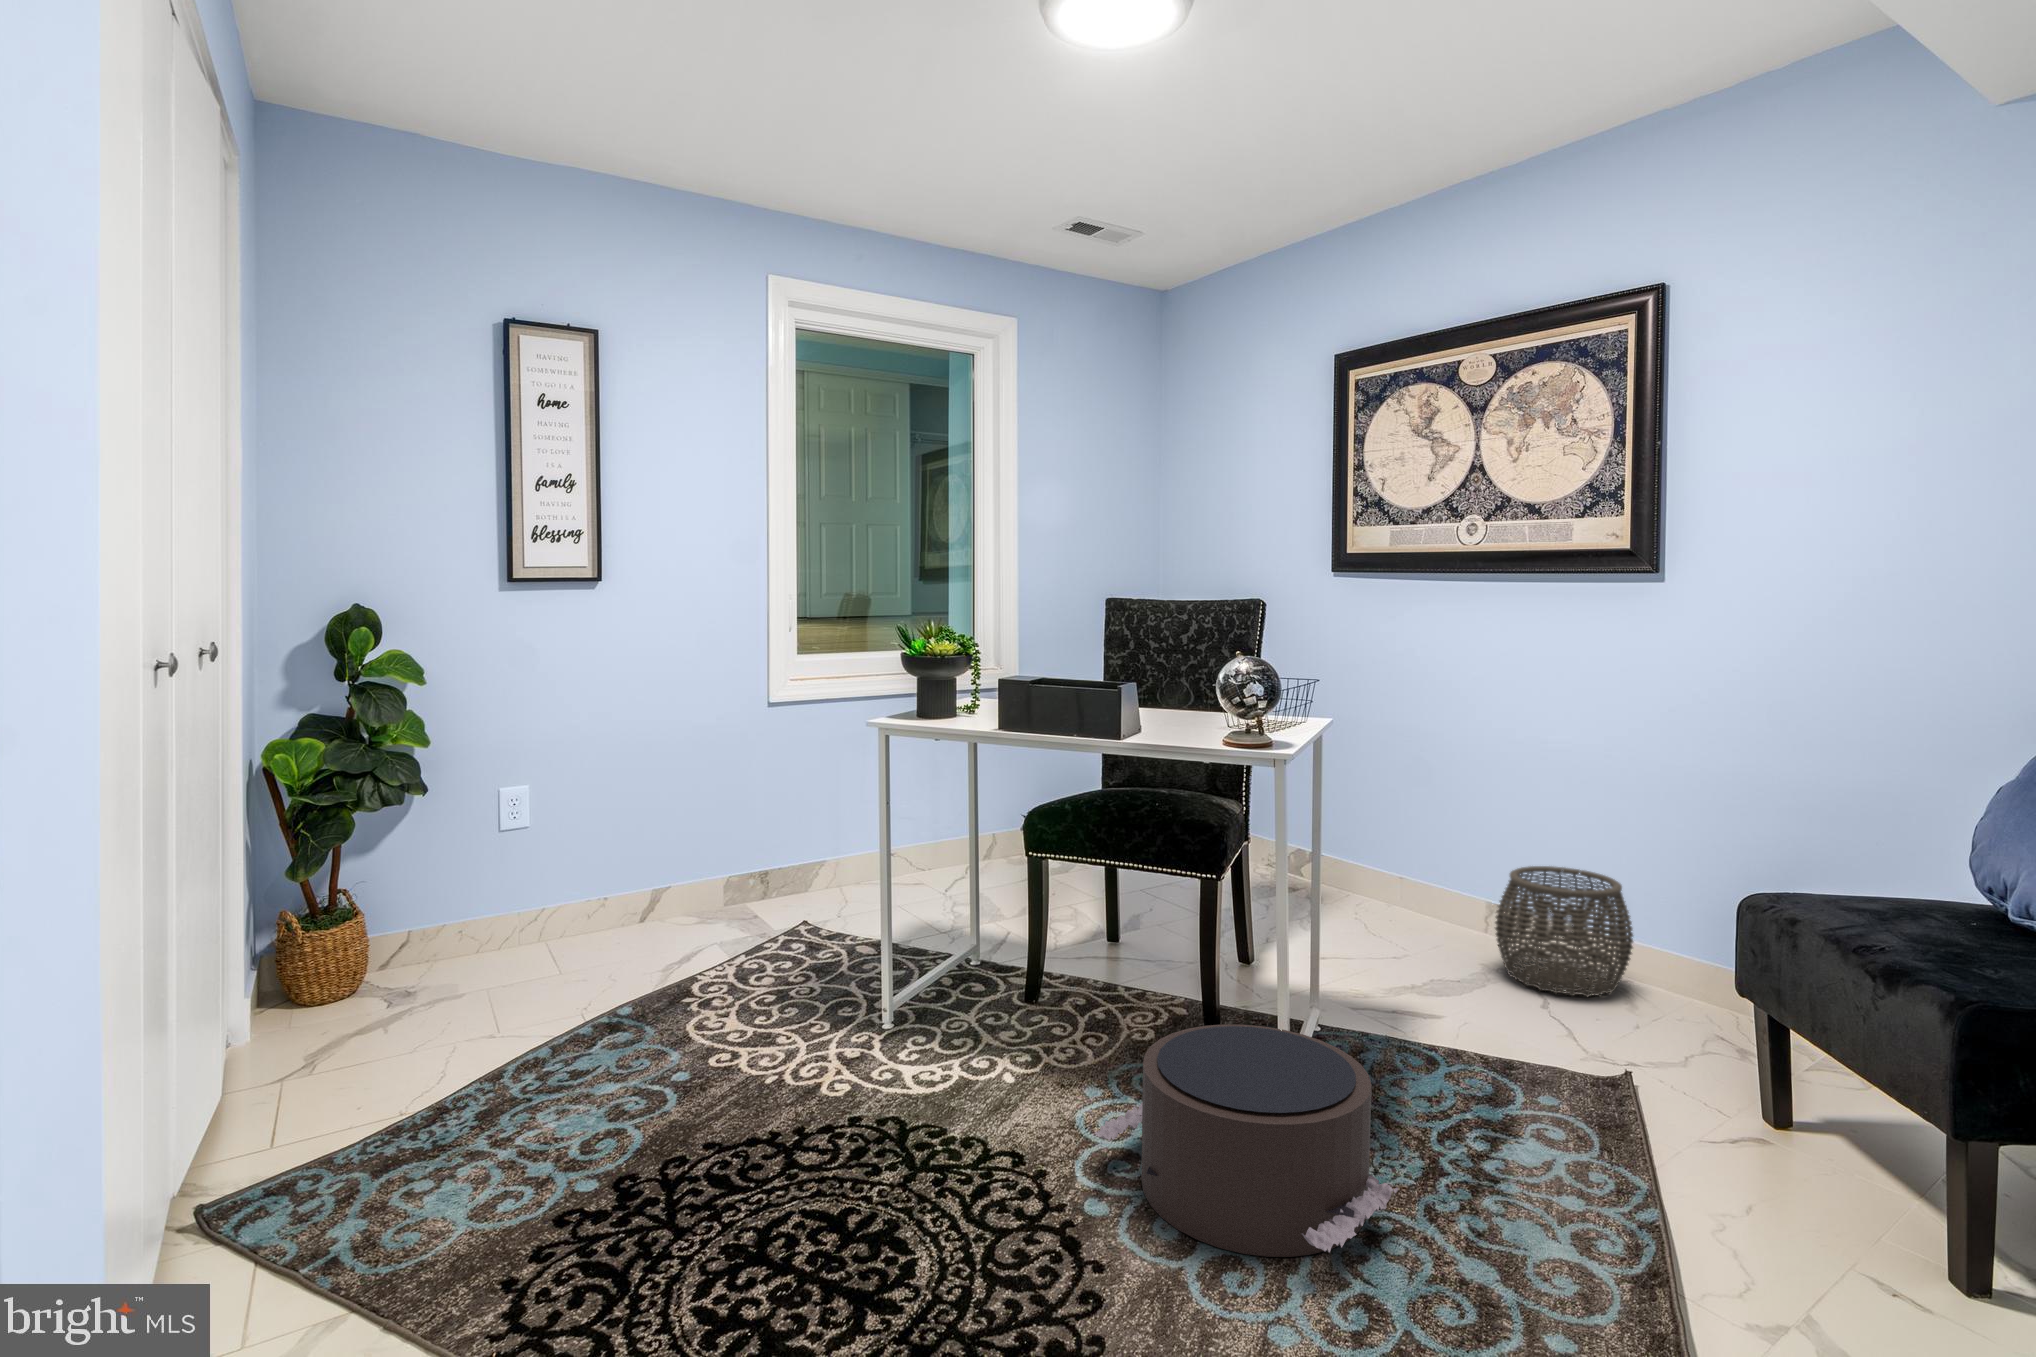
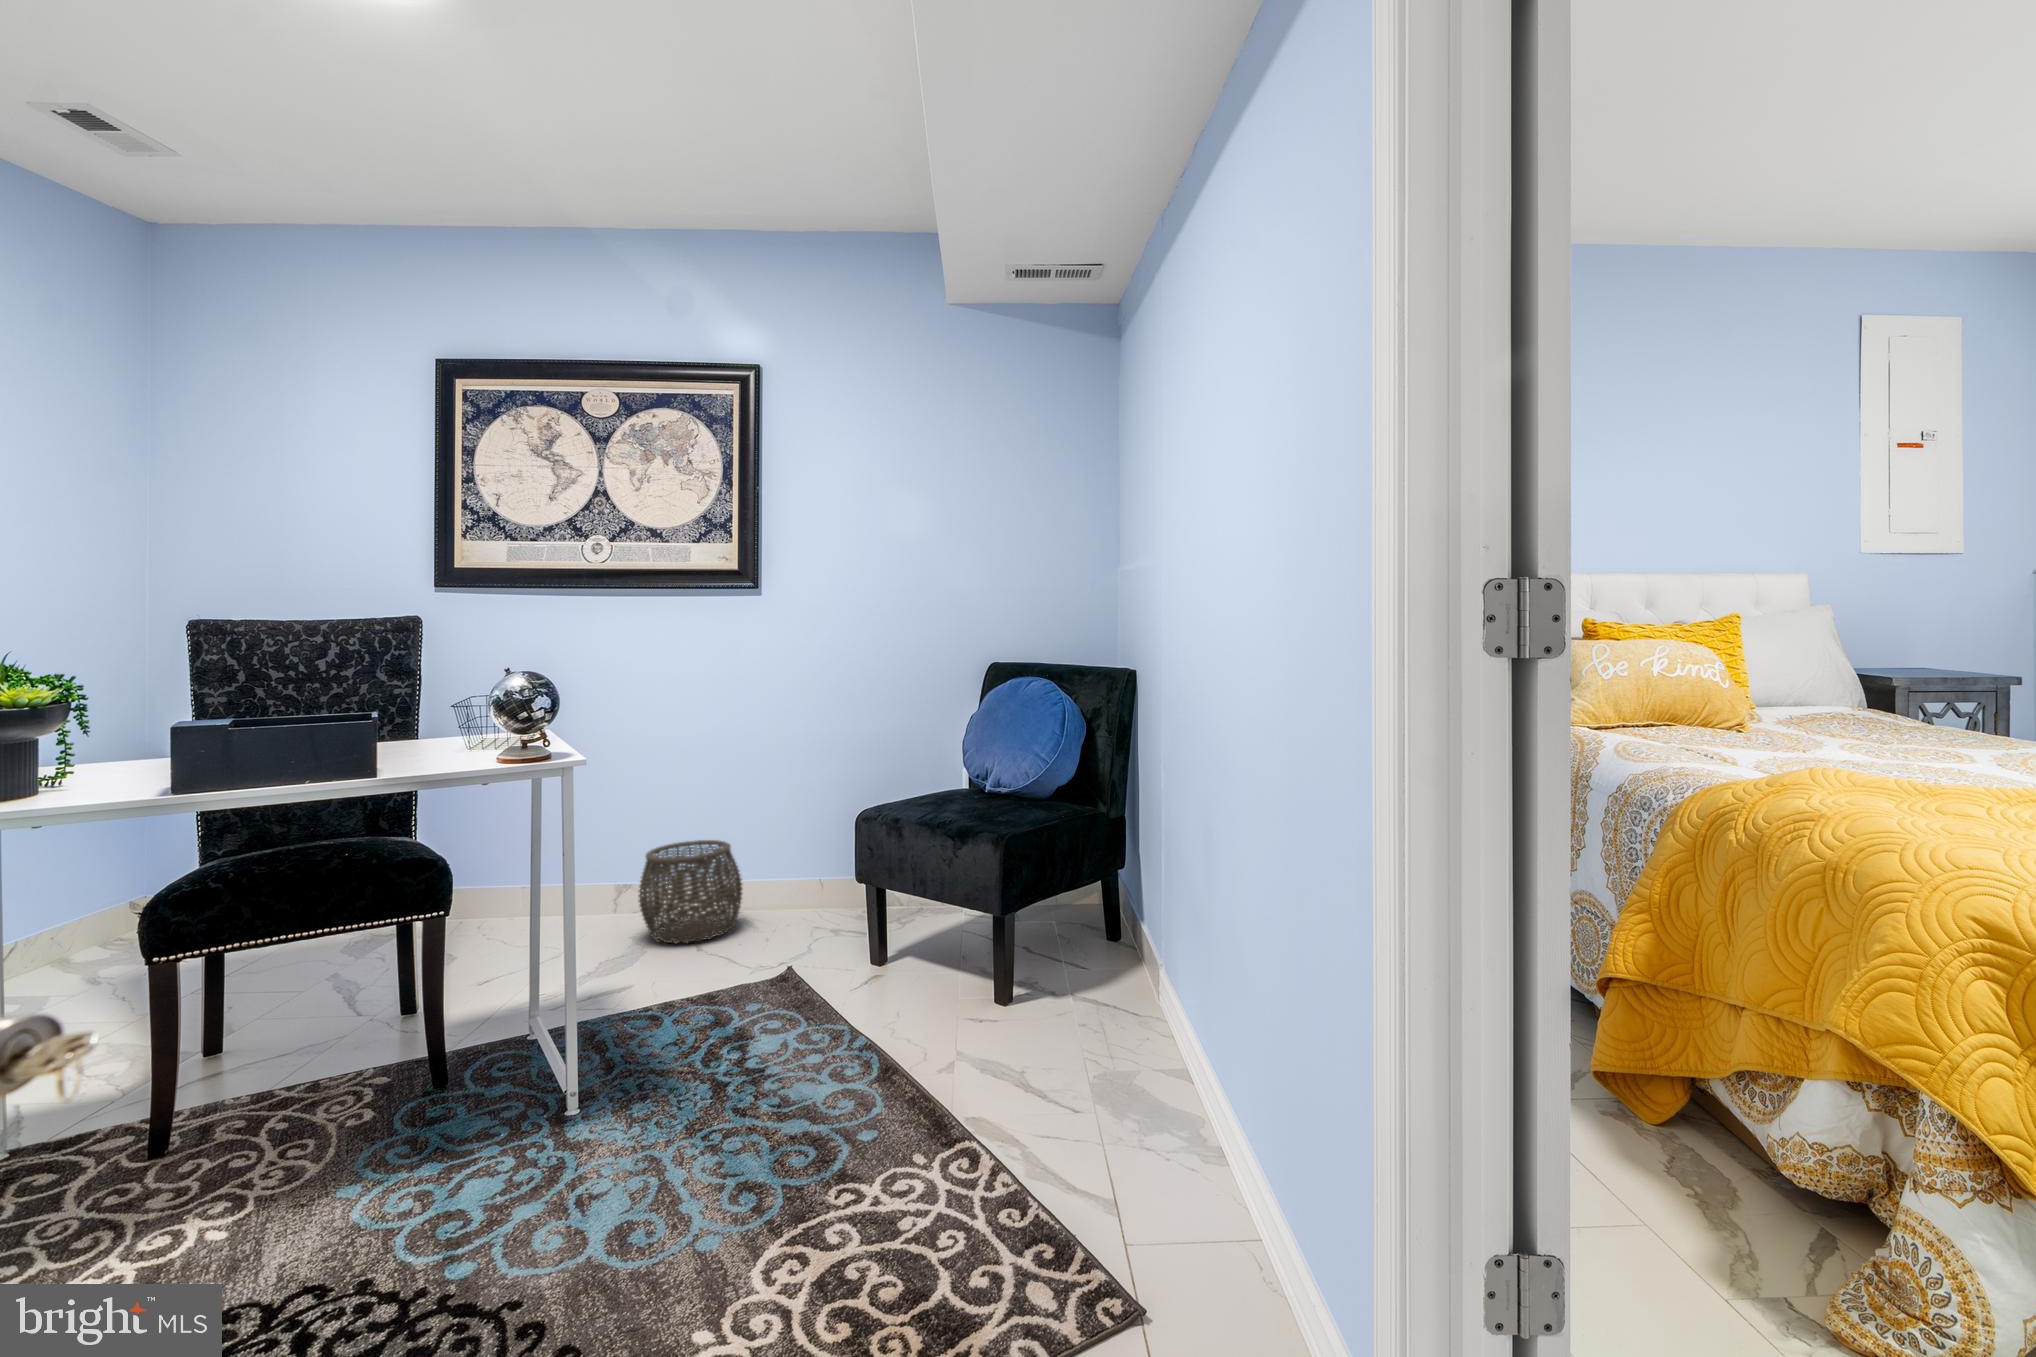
pouf: present [1095,1024,1398,1257] -> none [419,1017,724,1238]

